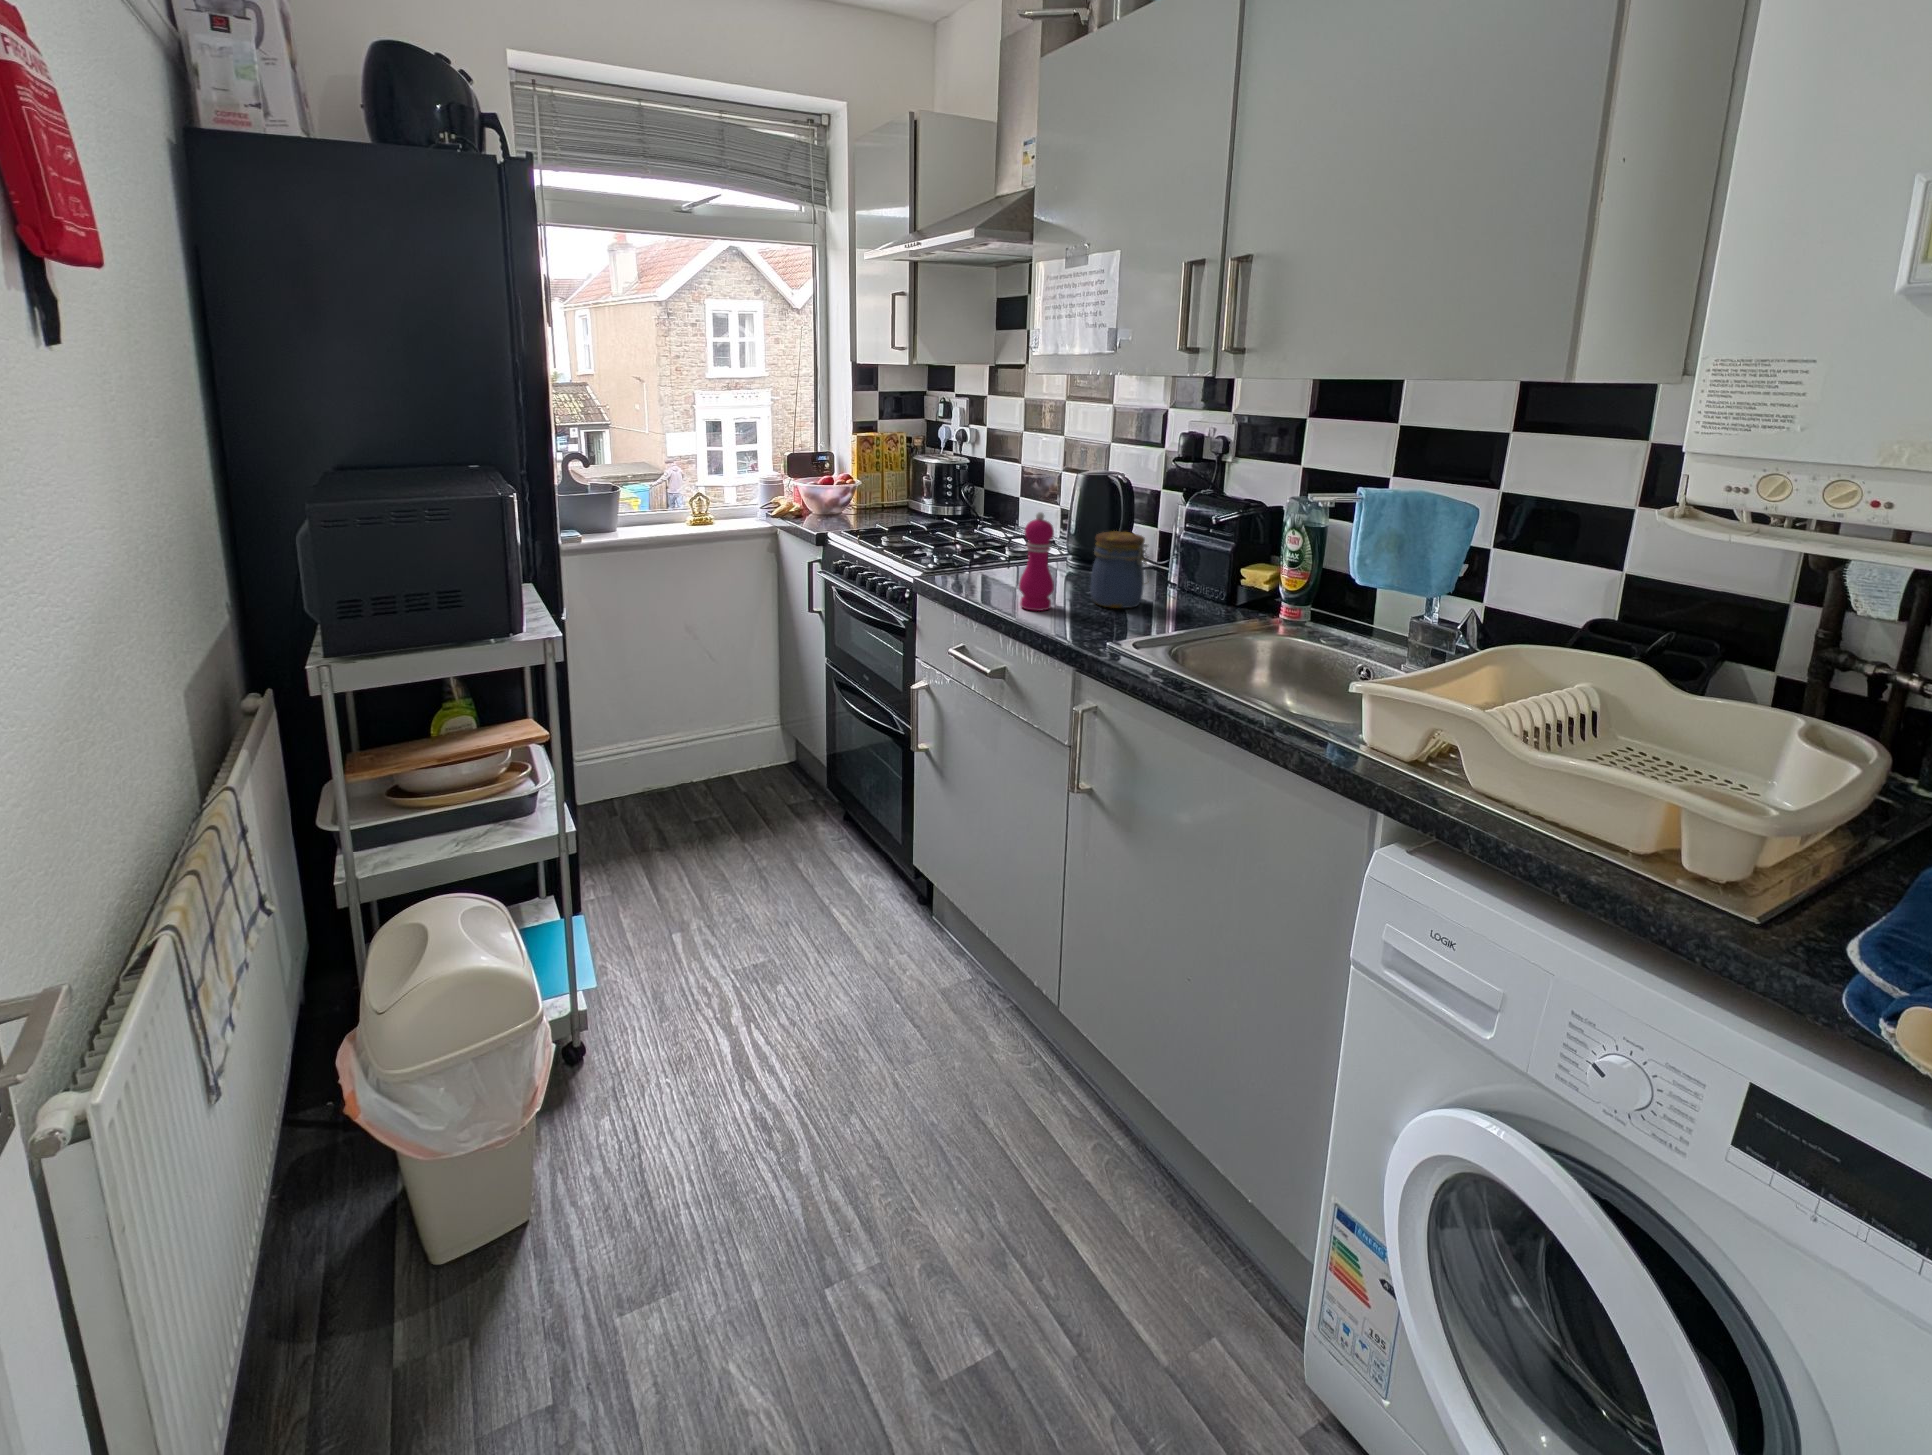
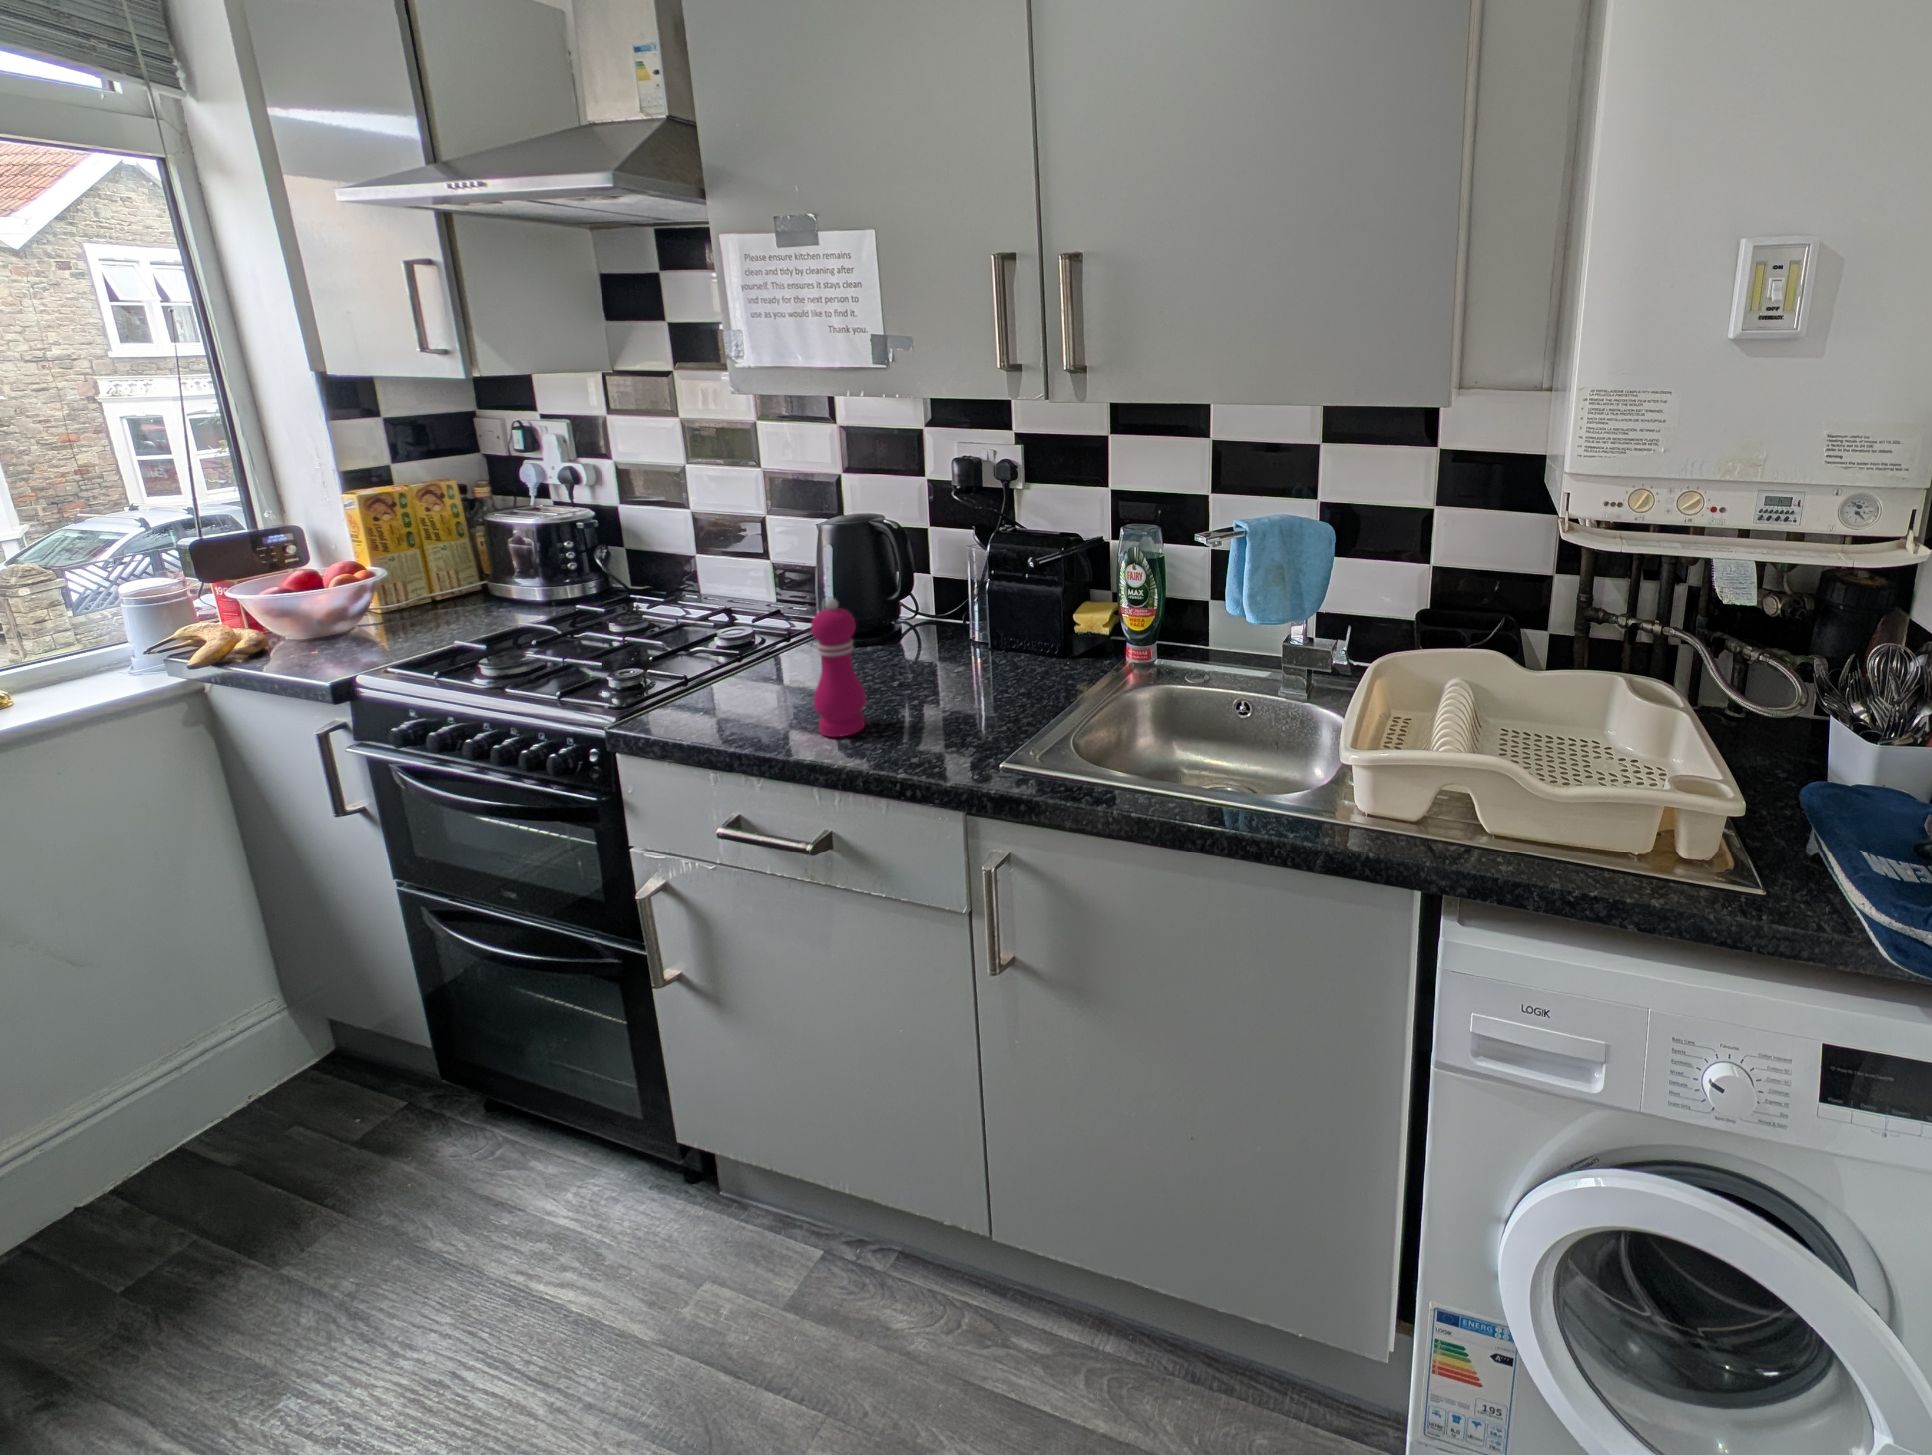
jar: present [1090,531,1149,608] -> none [899,598,977,700]

